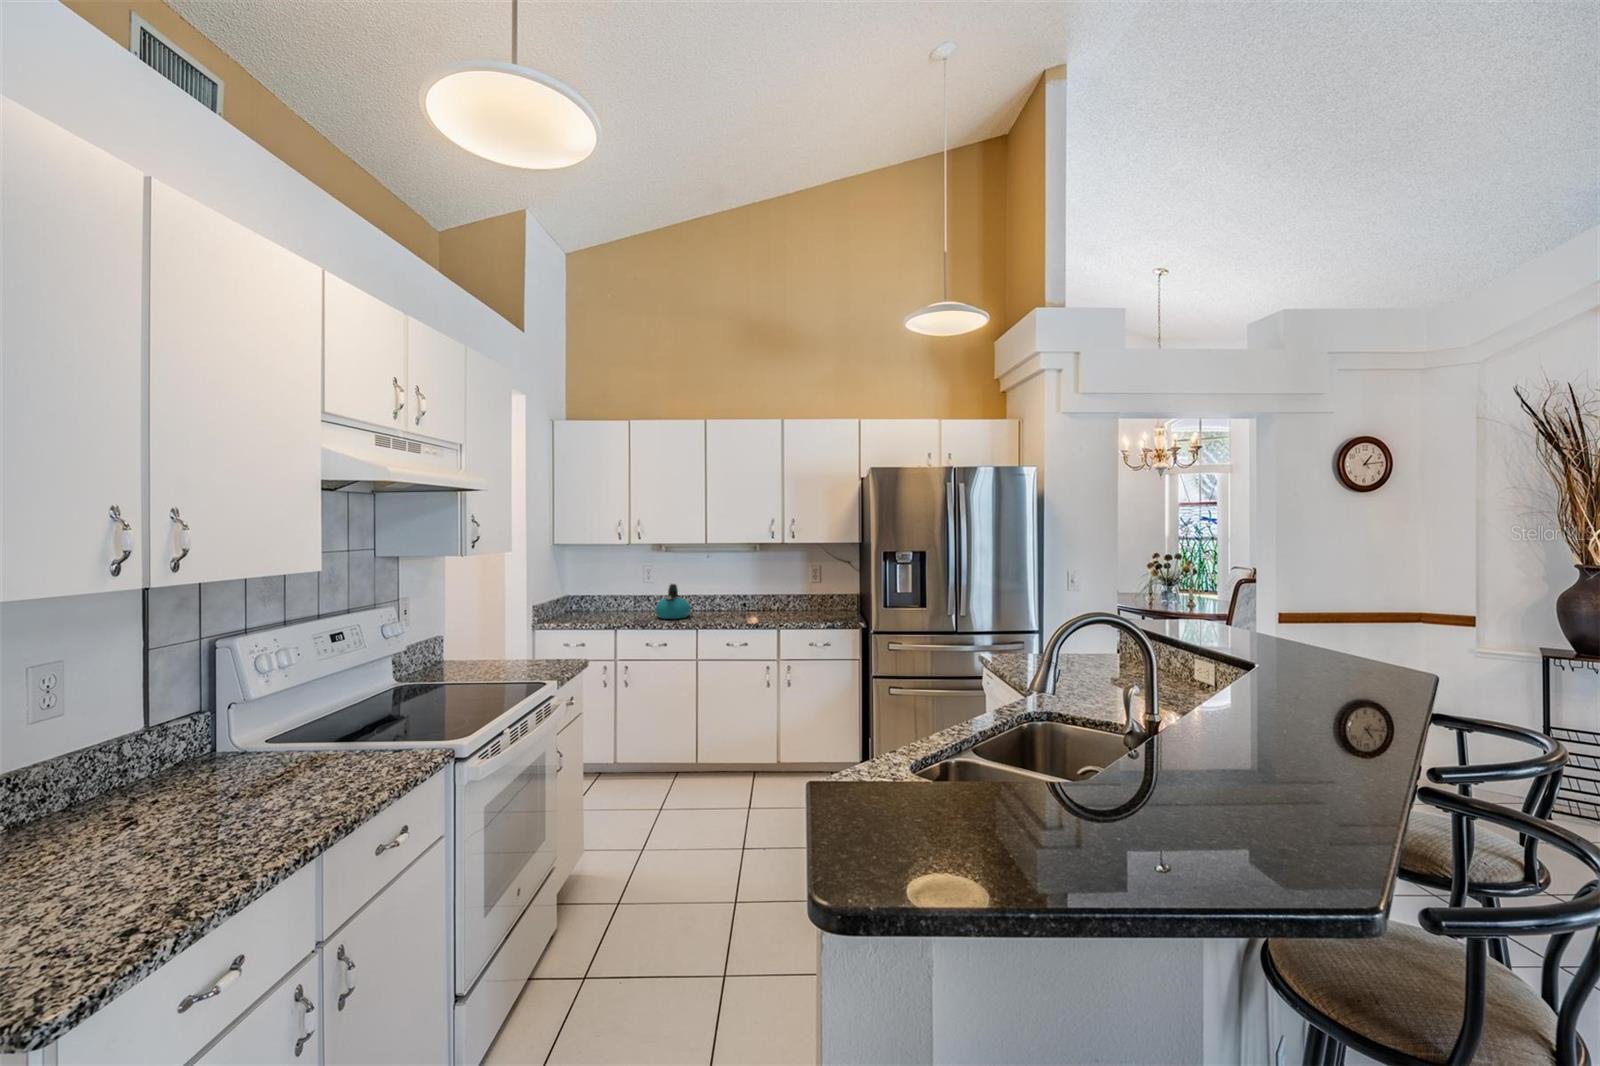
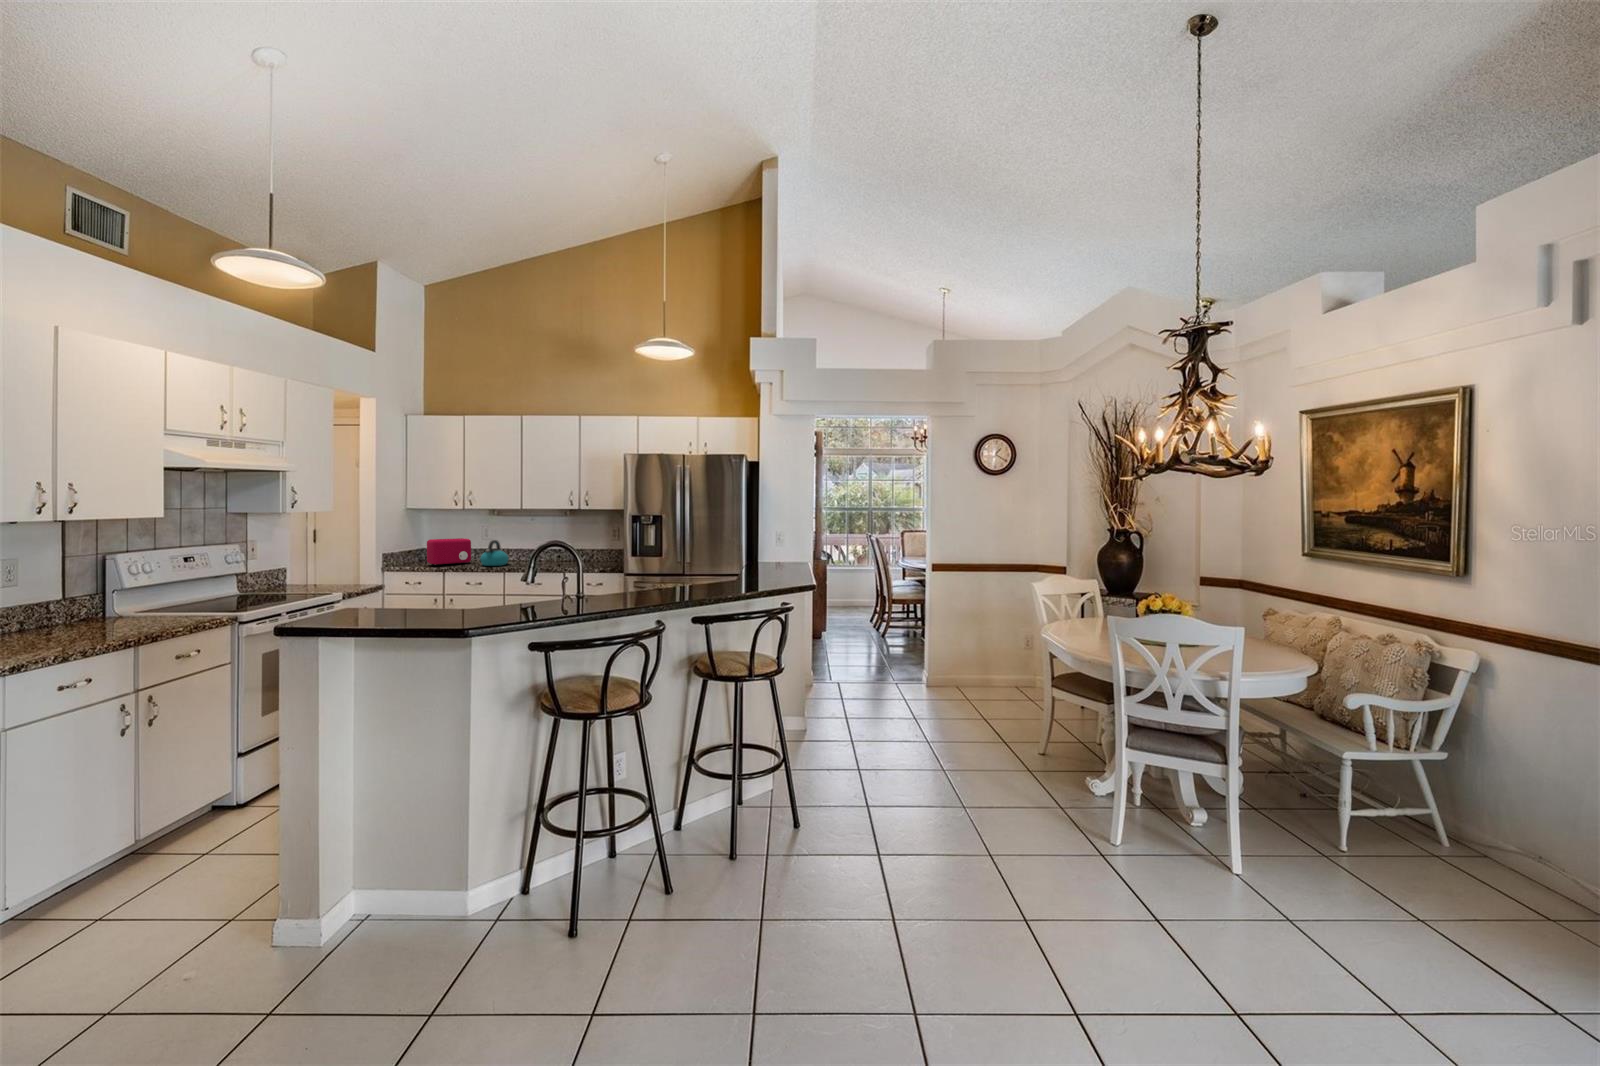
toaster: none [585,582,638,619] -> present [427,538,471,566]

